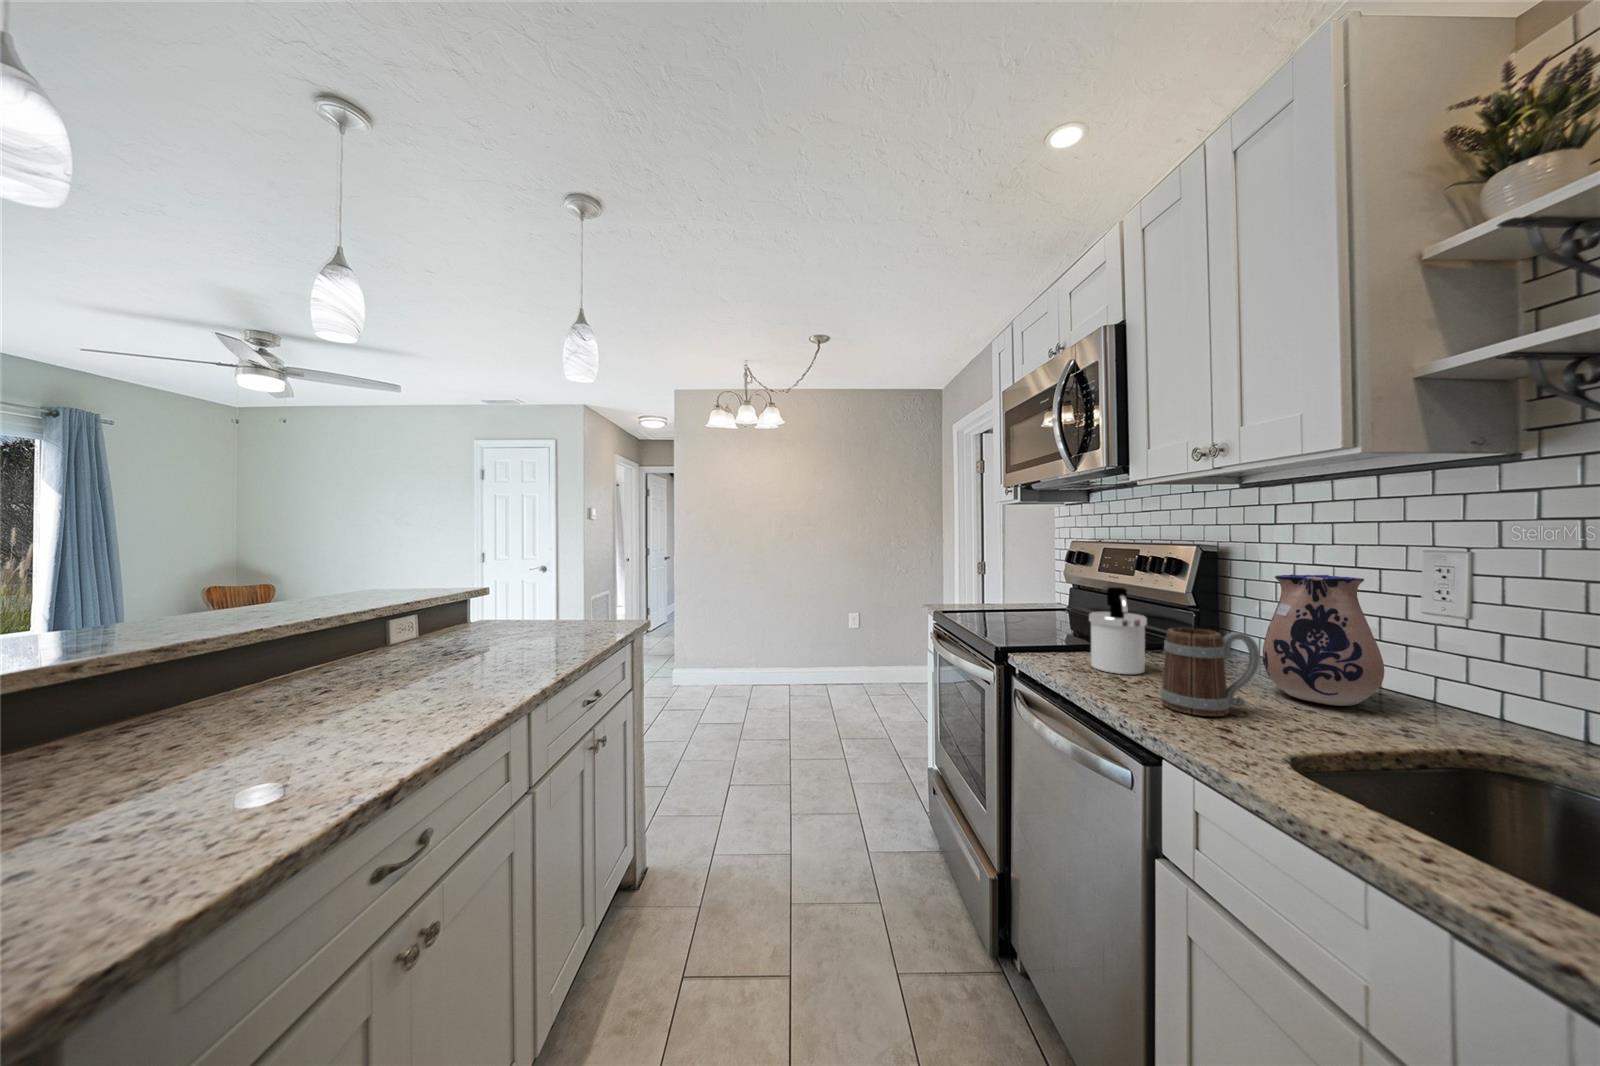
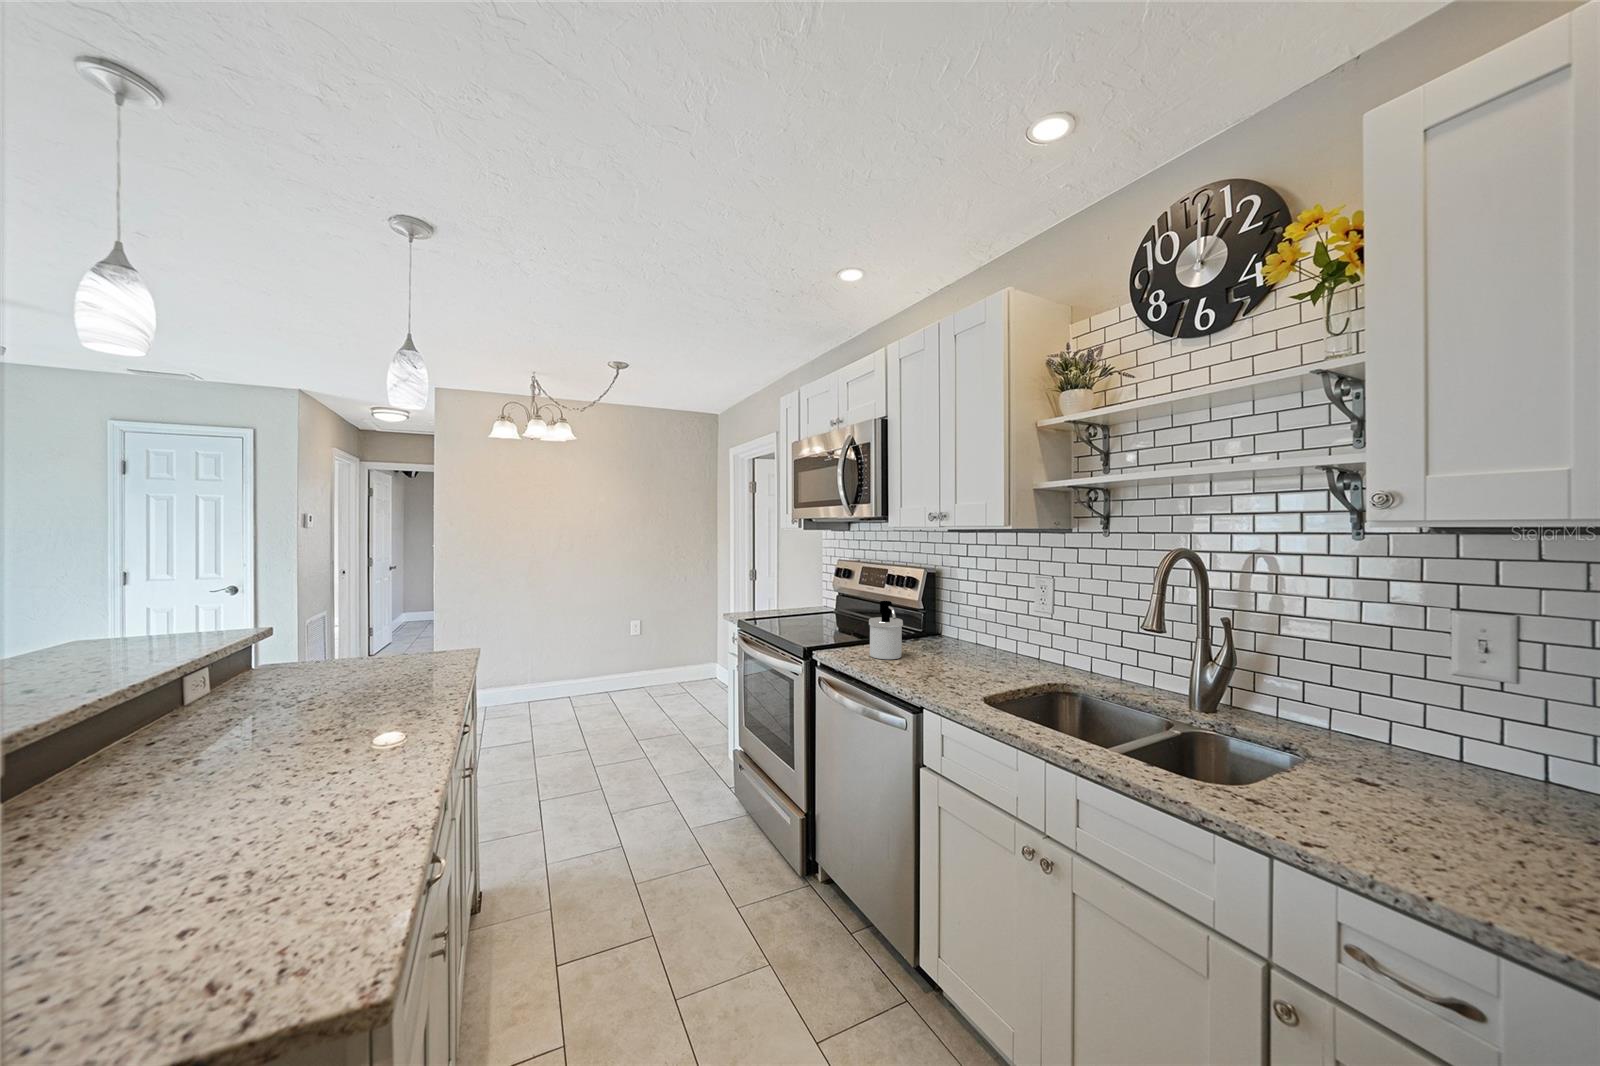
ceramic pitcher: present [1262,575,1384,706] -> none [963,590,1016,666]
mug: present [1160,628,1260,716] -> none [916,627,965,680]

